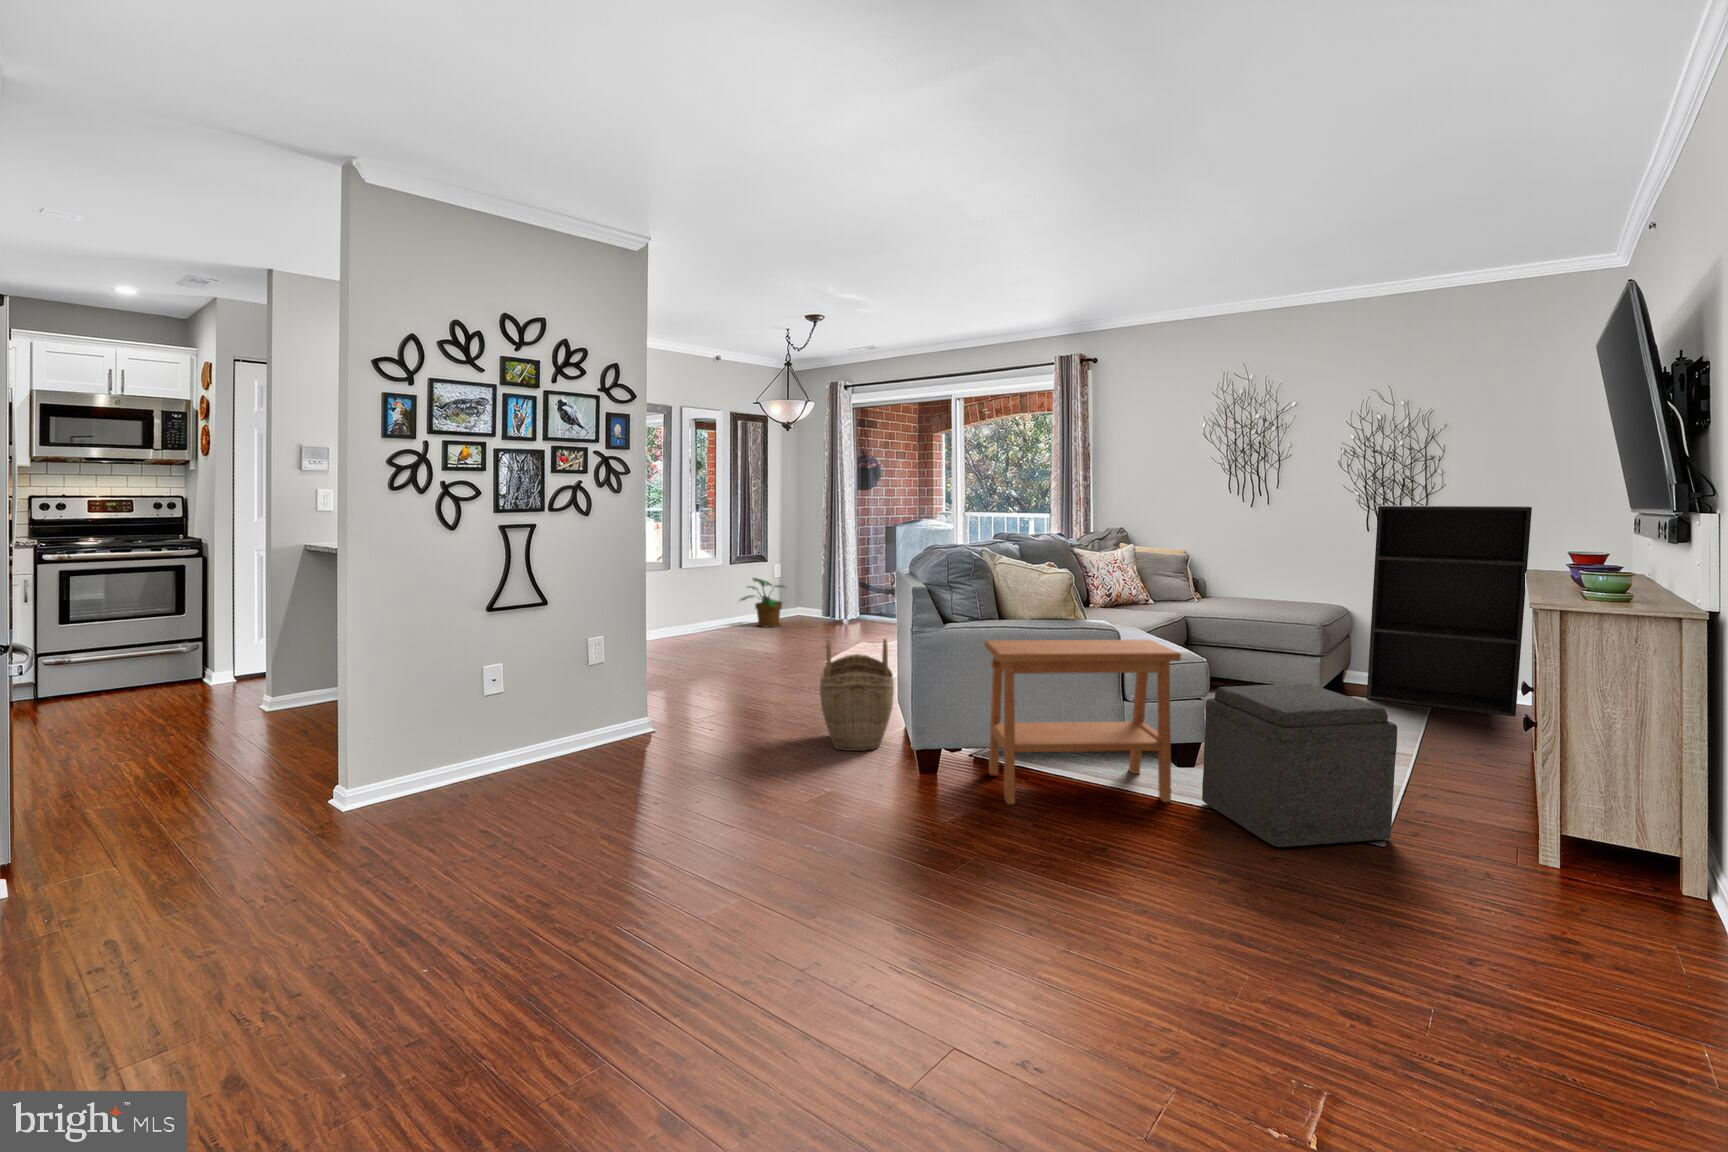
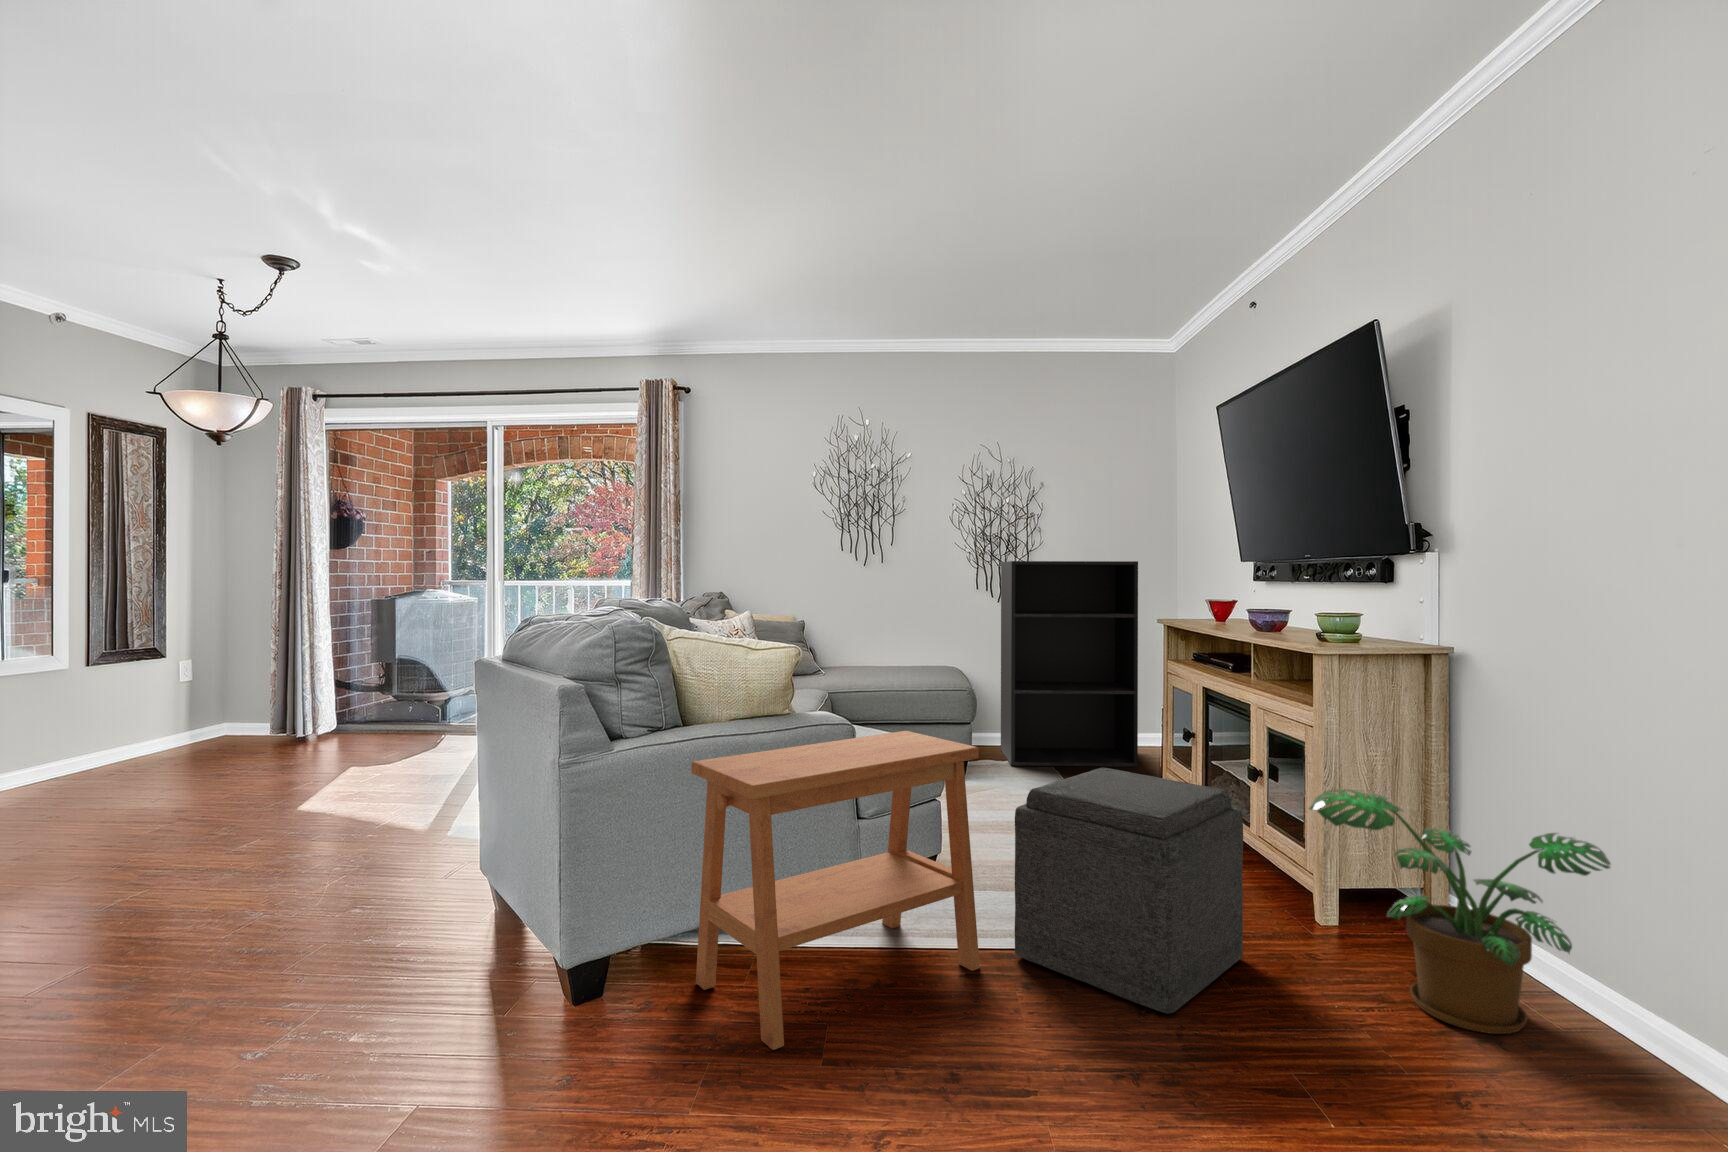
potted plant: present [741,578,784,627] -> present [1309,789,1610,1034]
woven basket: present [820,639,894,751] -> none [342,775,499,1005]

